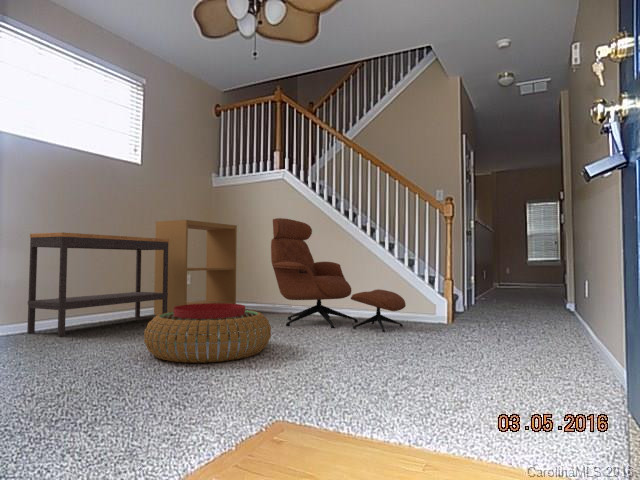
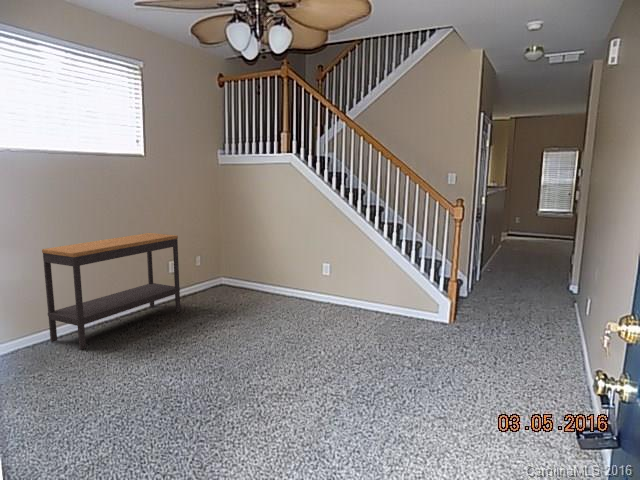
lounge chair: present [271,218,406,332] -> none [279,217,410,344]
bookshelf: present [154,220,237,315] -> none [163,207,246,307]
pouf: present [144,303,271,363] -> none [161,333,280,410]

